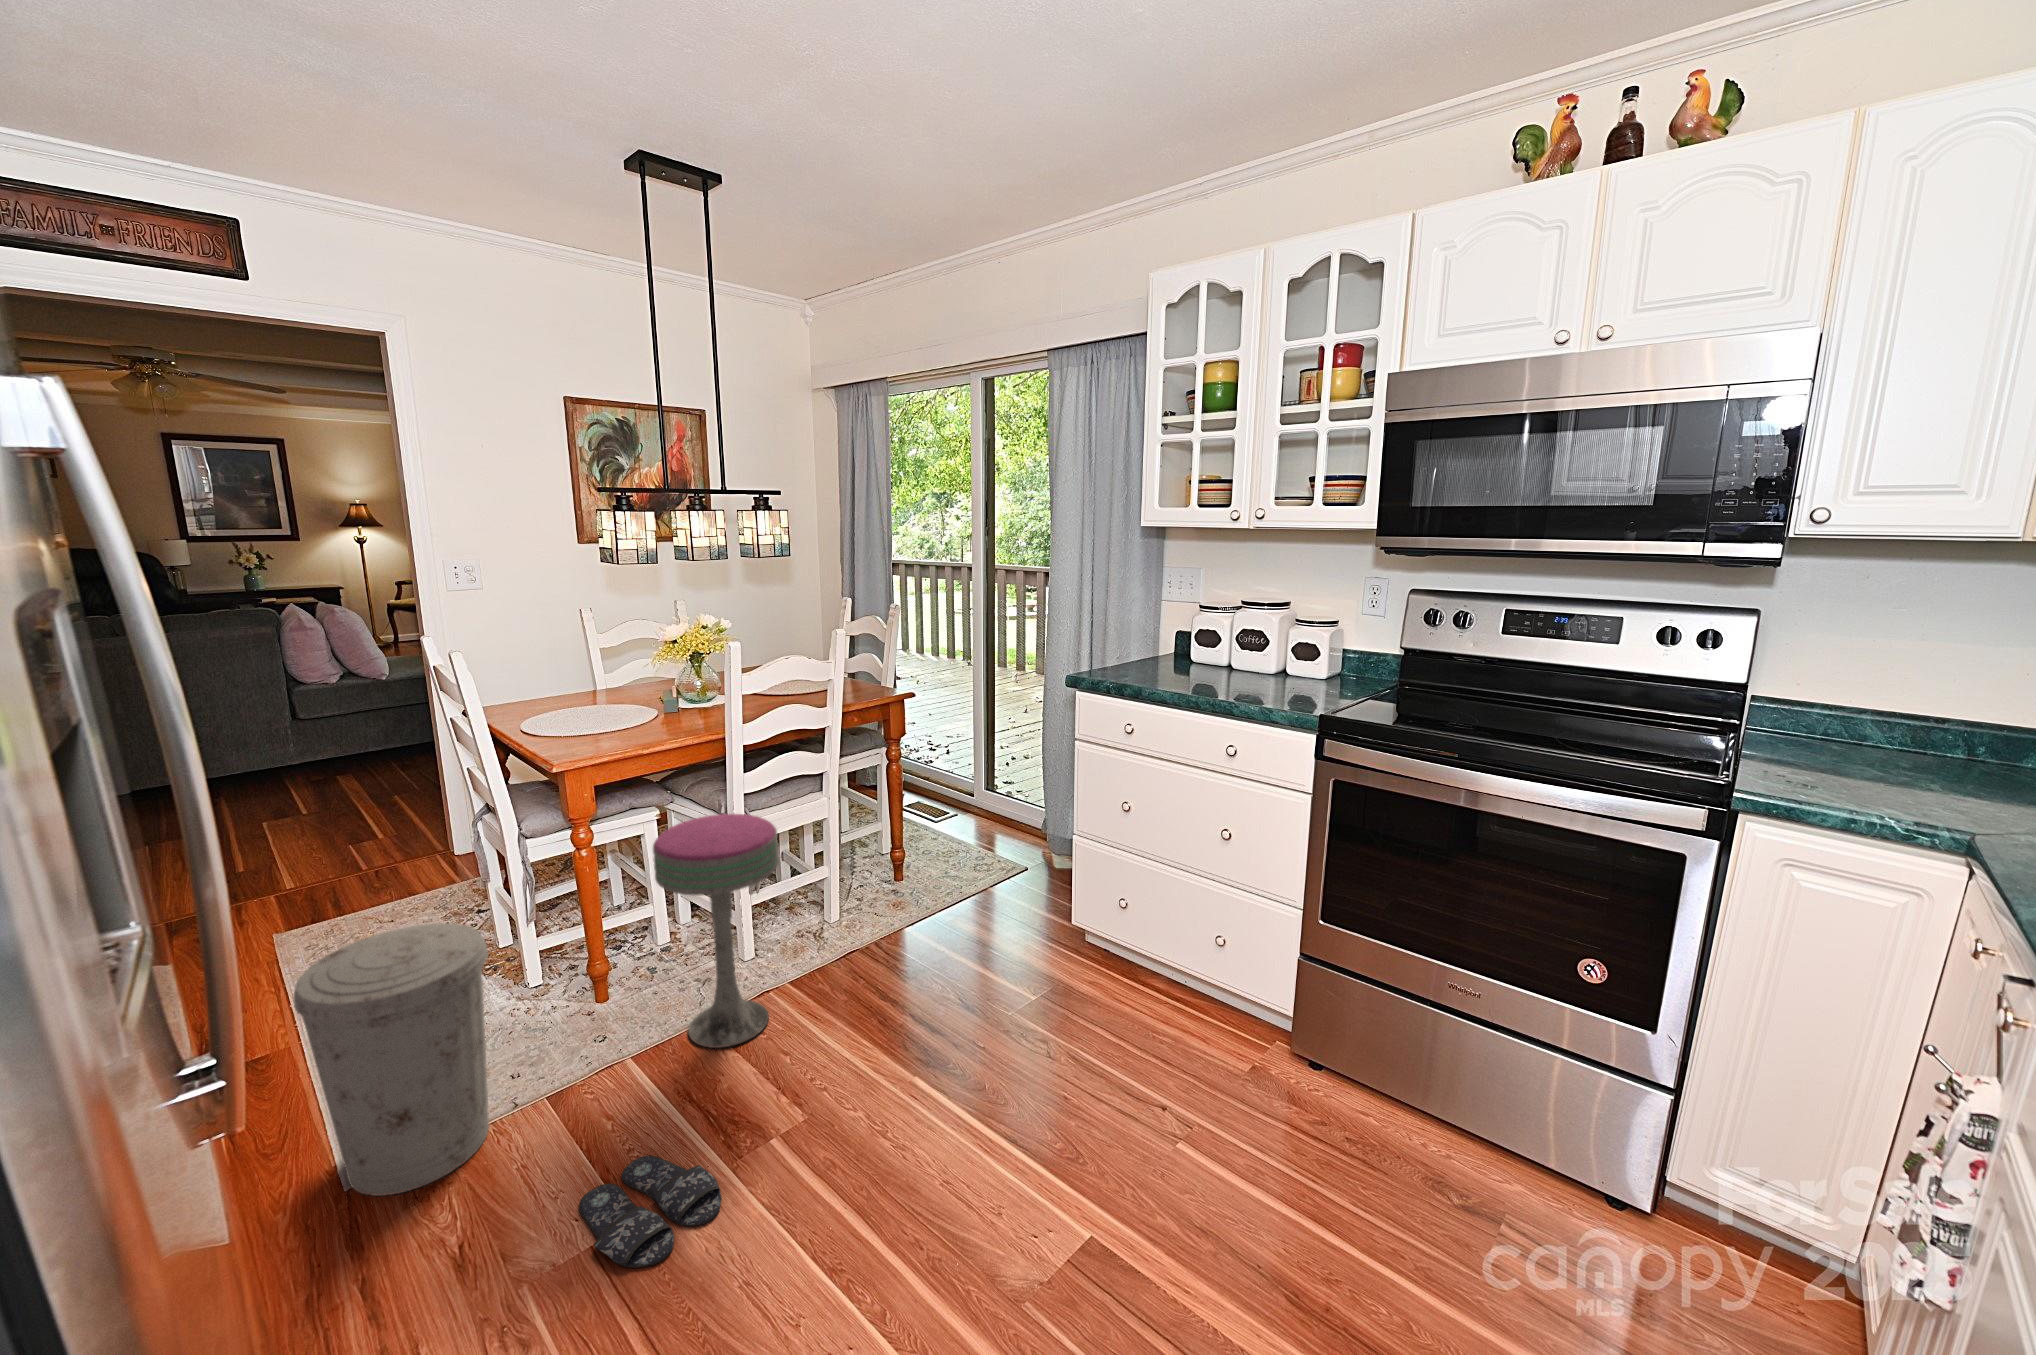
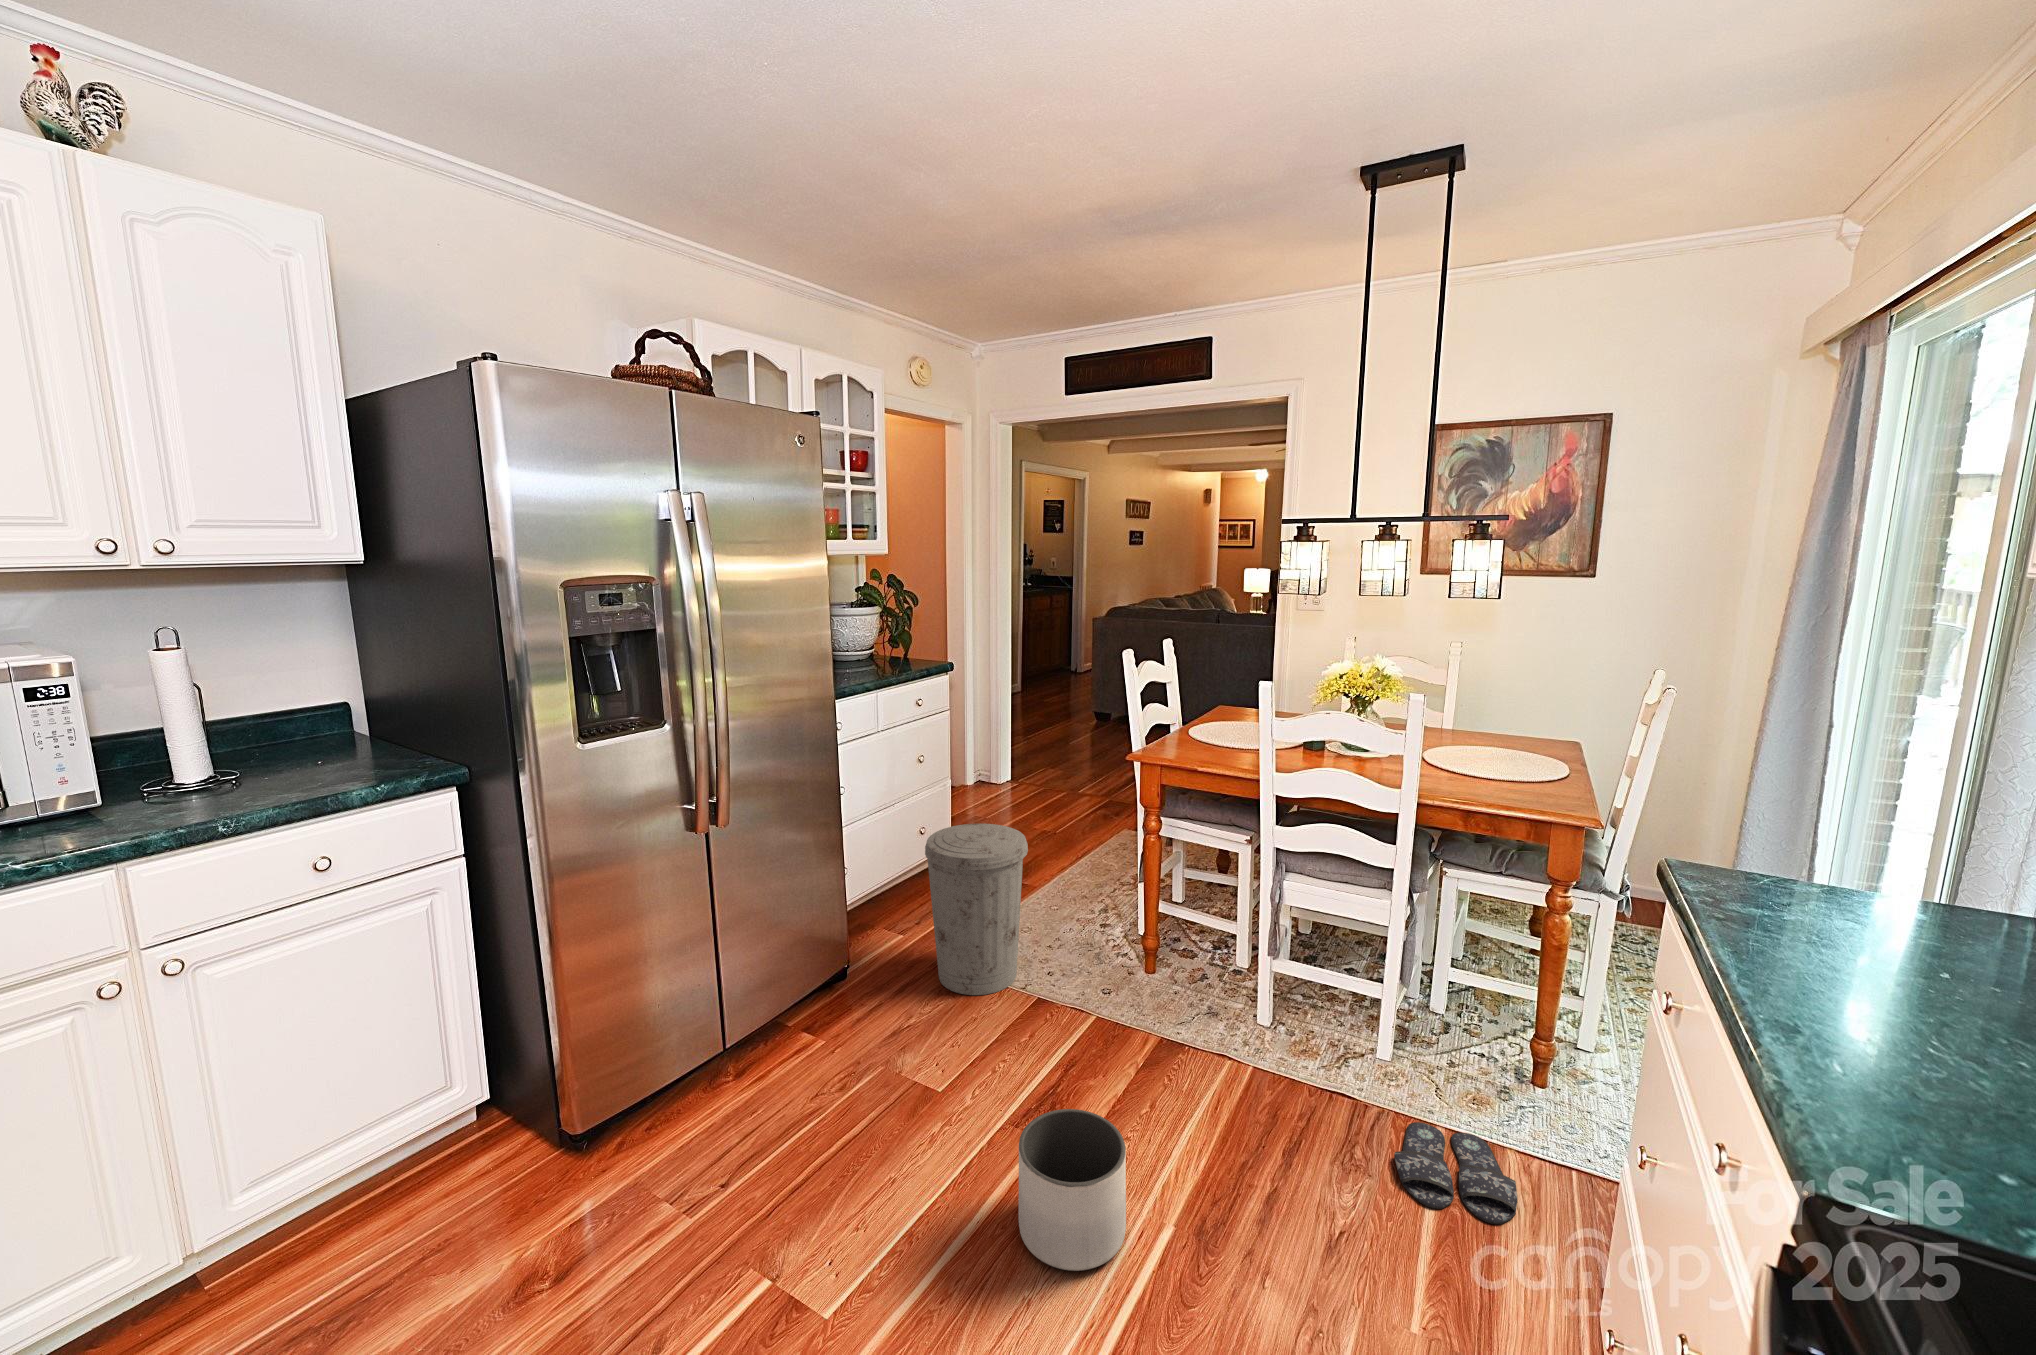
bar stool: present [653,814,779,1048] -> none [1114,838,1234,1076]
planter: none [841,1035,939,1171] -> present [1018,1109,1126,1271]
slippers: present [579,1156,721,1268] -> present [1394,1122,1517,1224]

